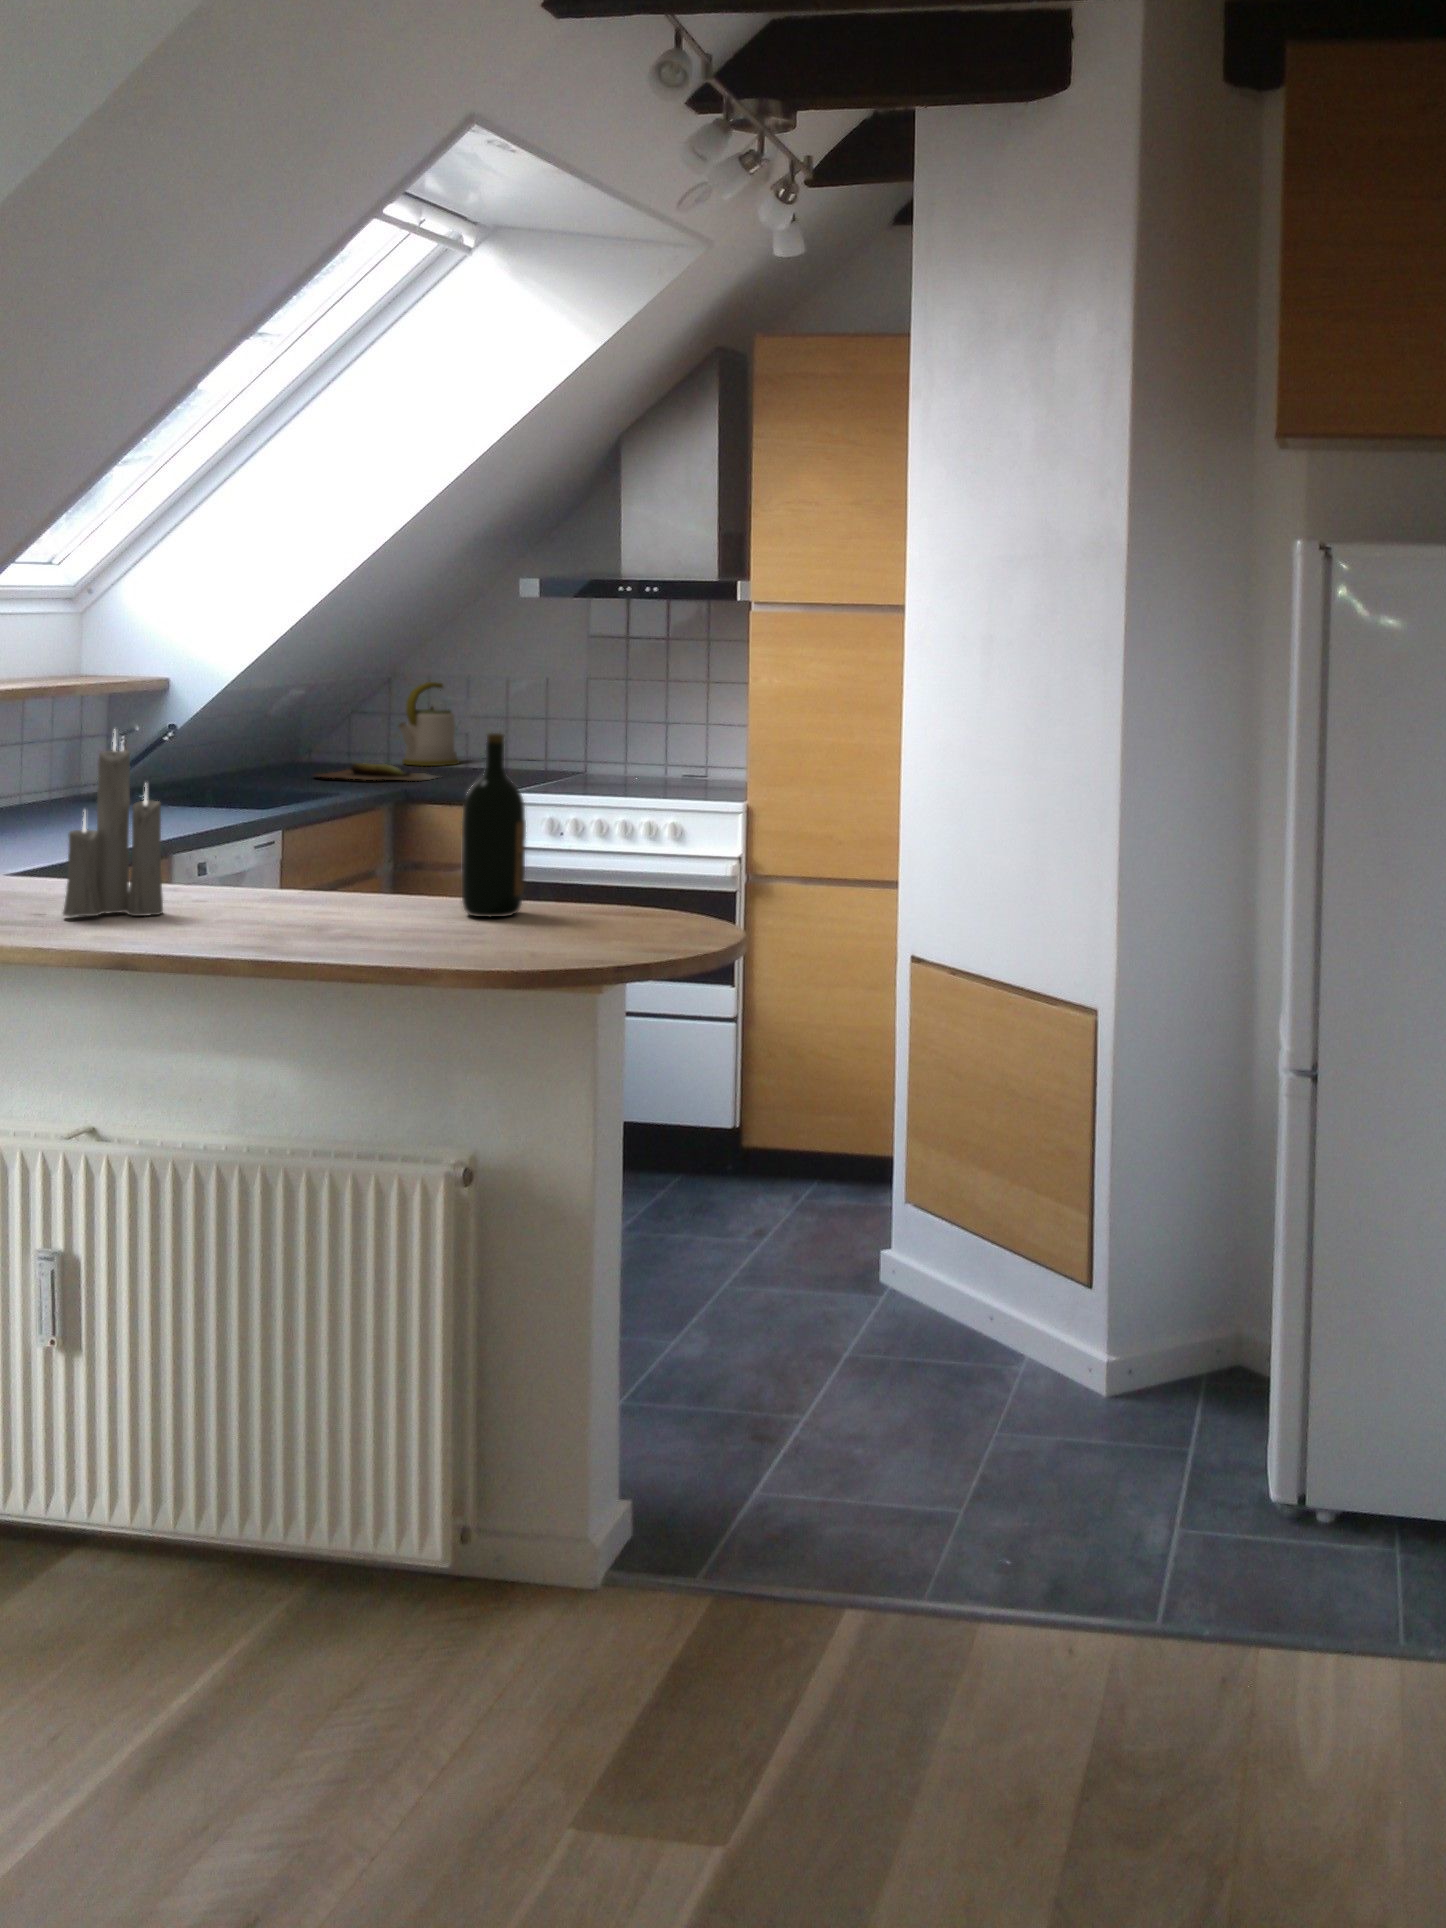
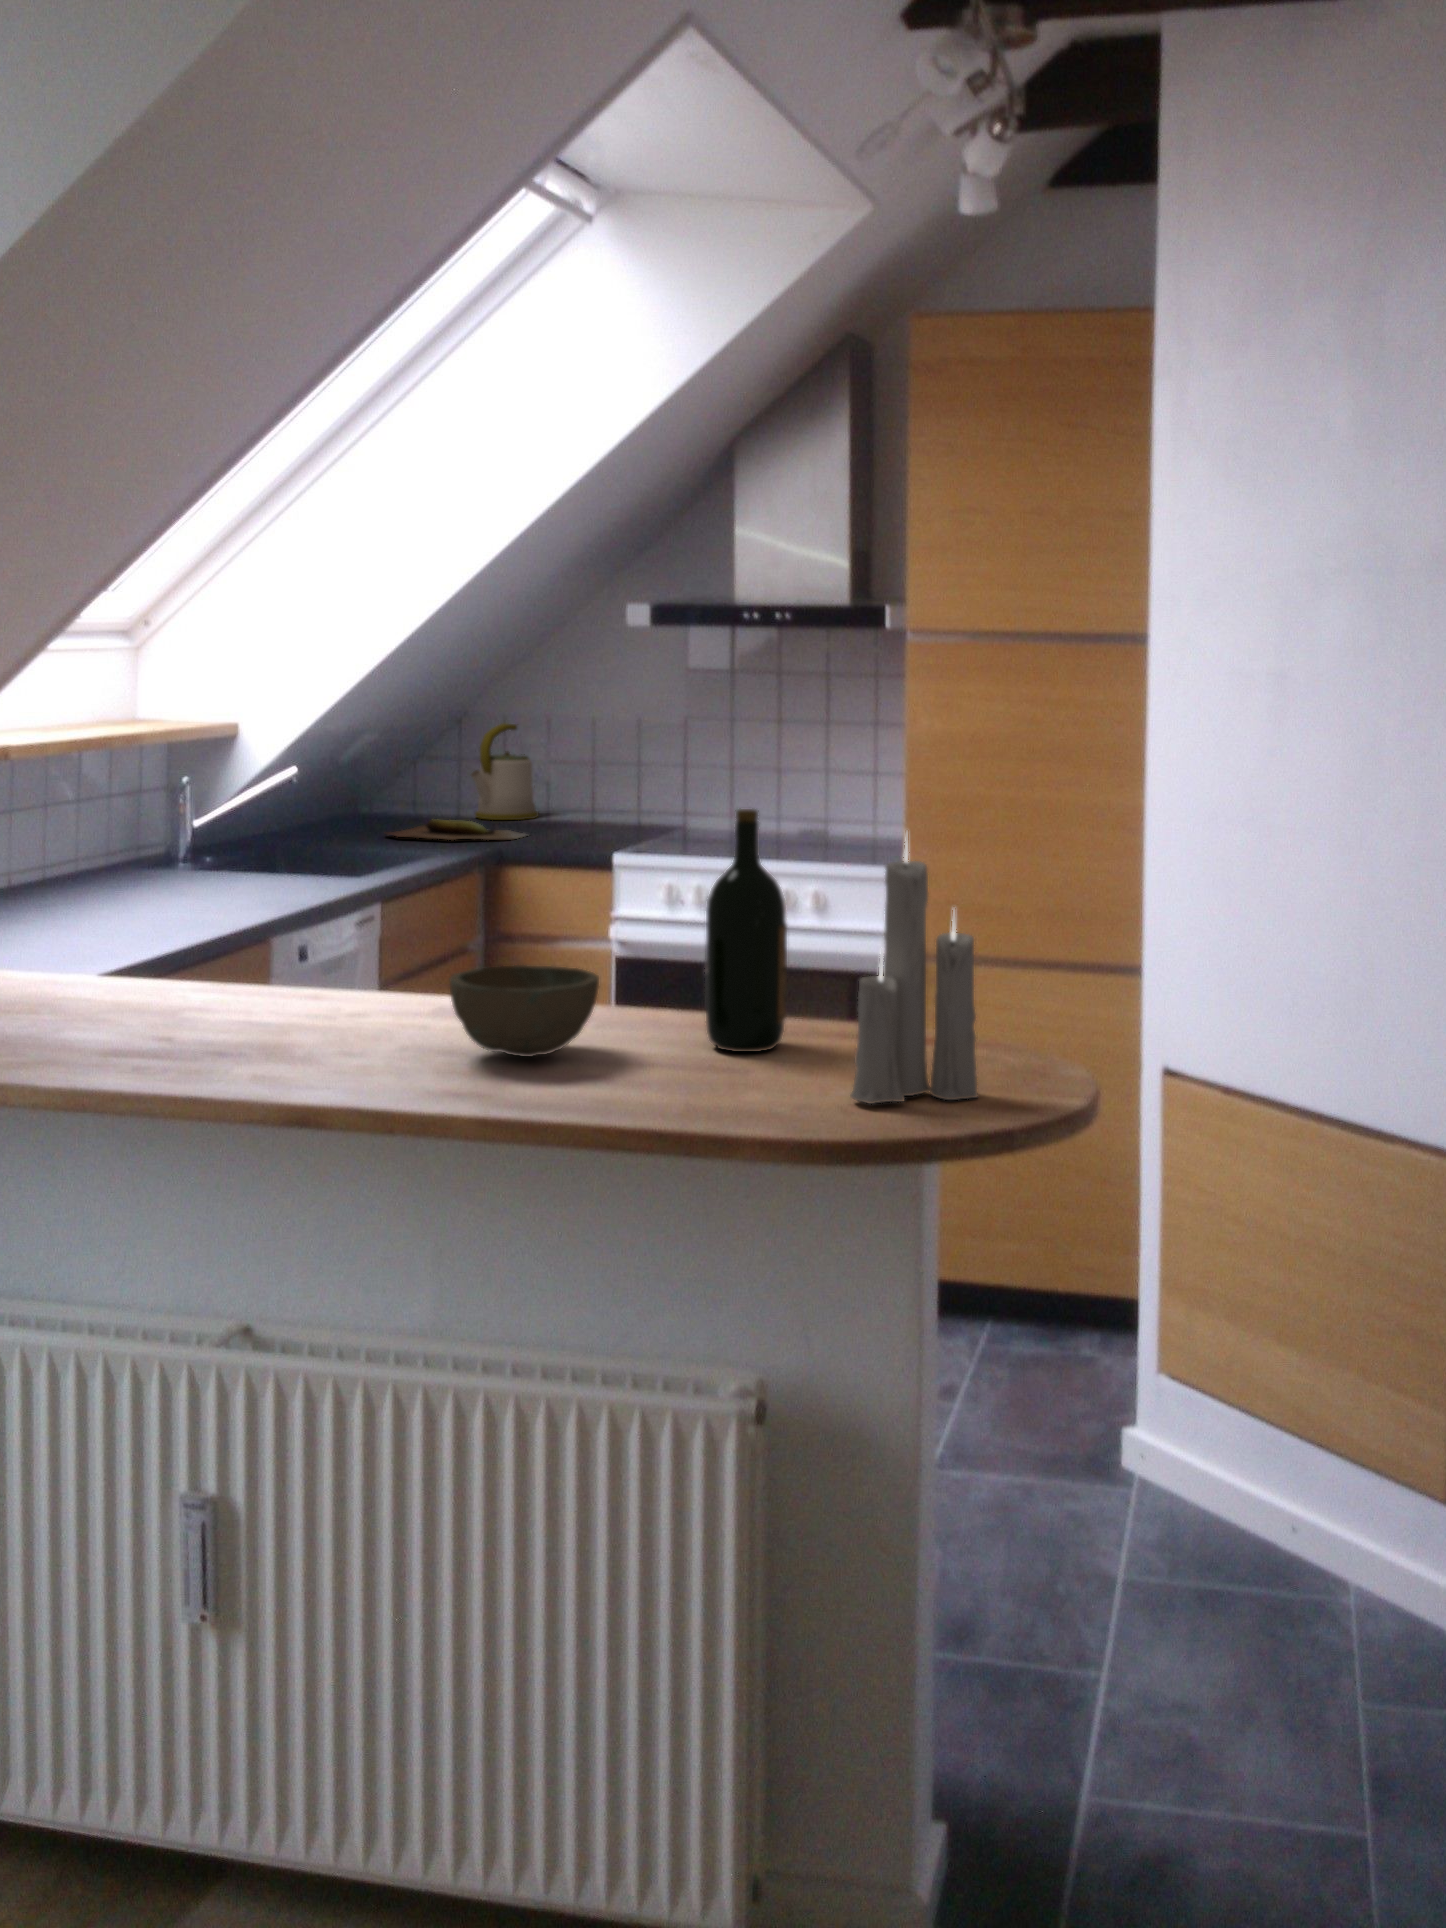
candle: present [63,736,163,917] -> present [851,841,978,1104]
bowl: none [257,853,376,920] -> present [450,965,599,1057]

